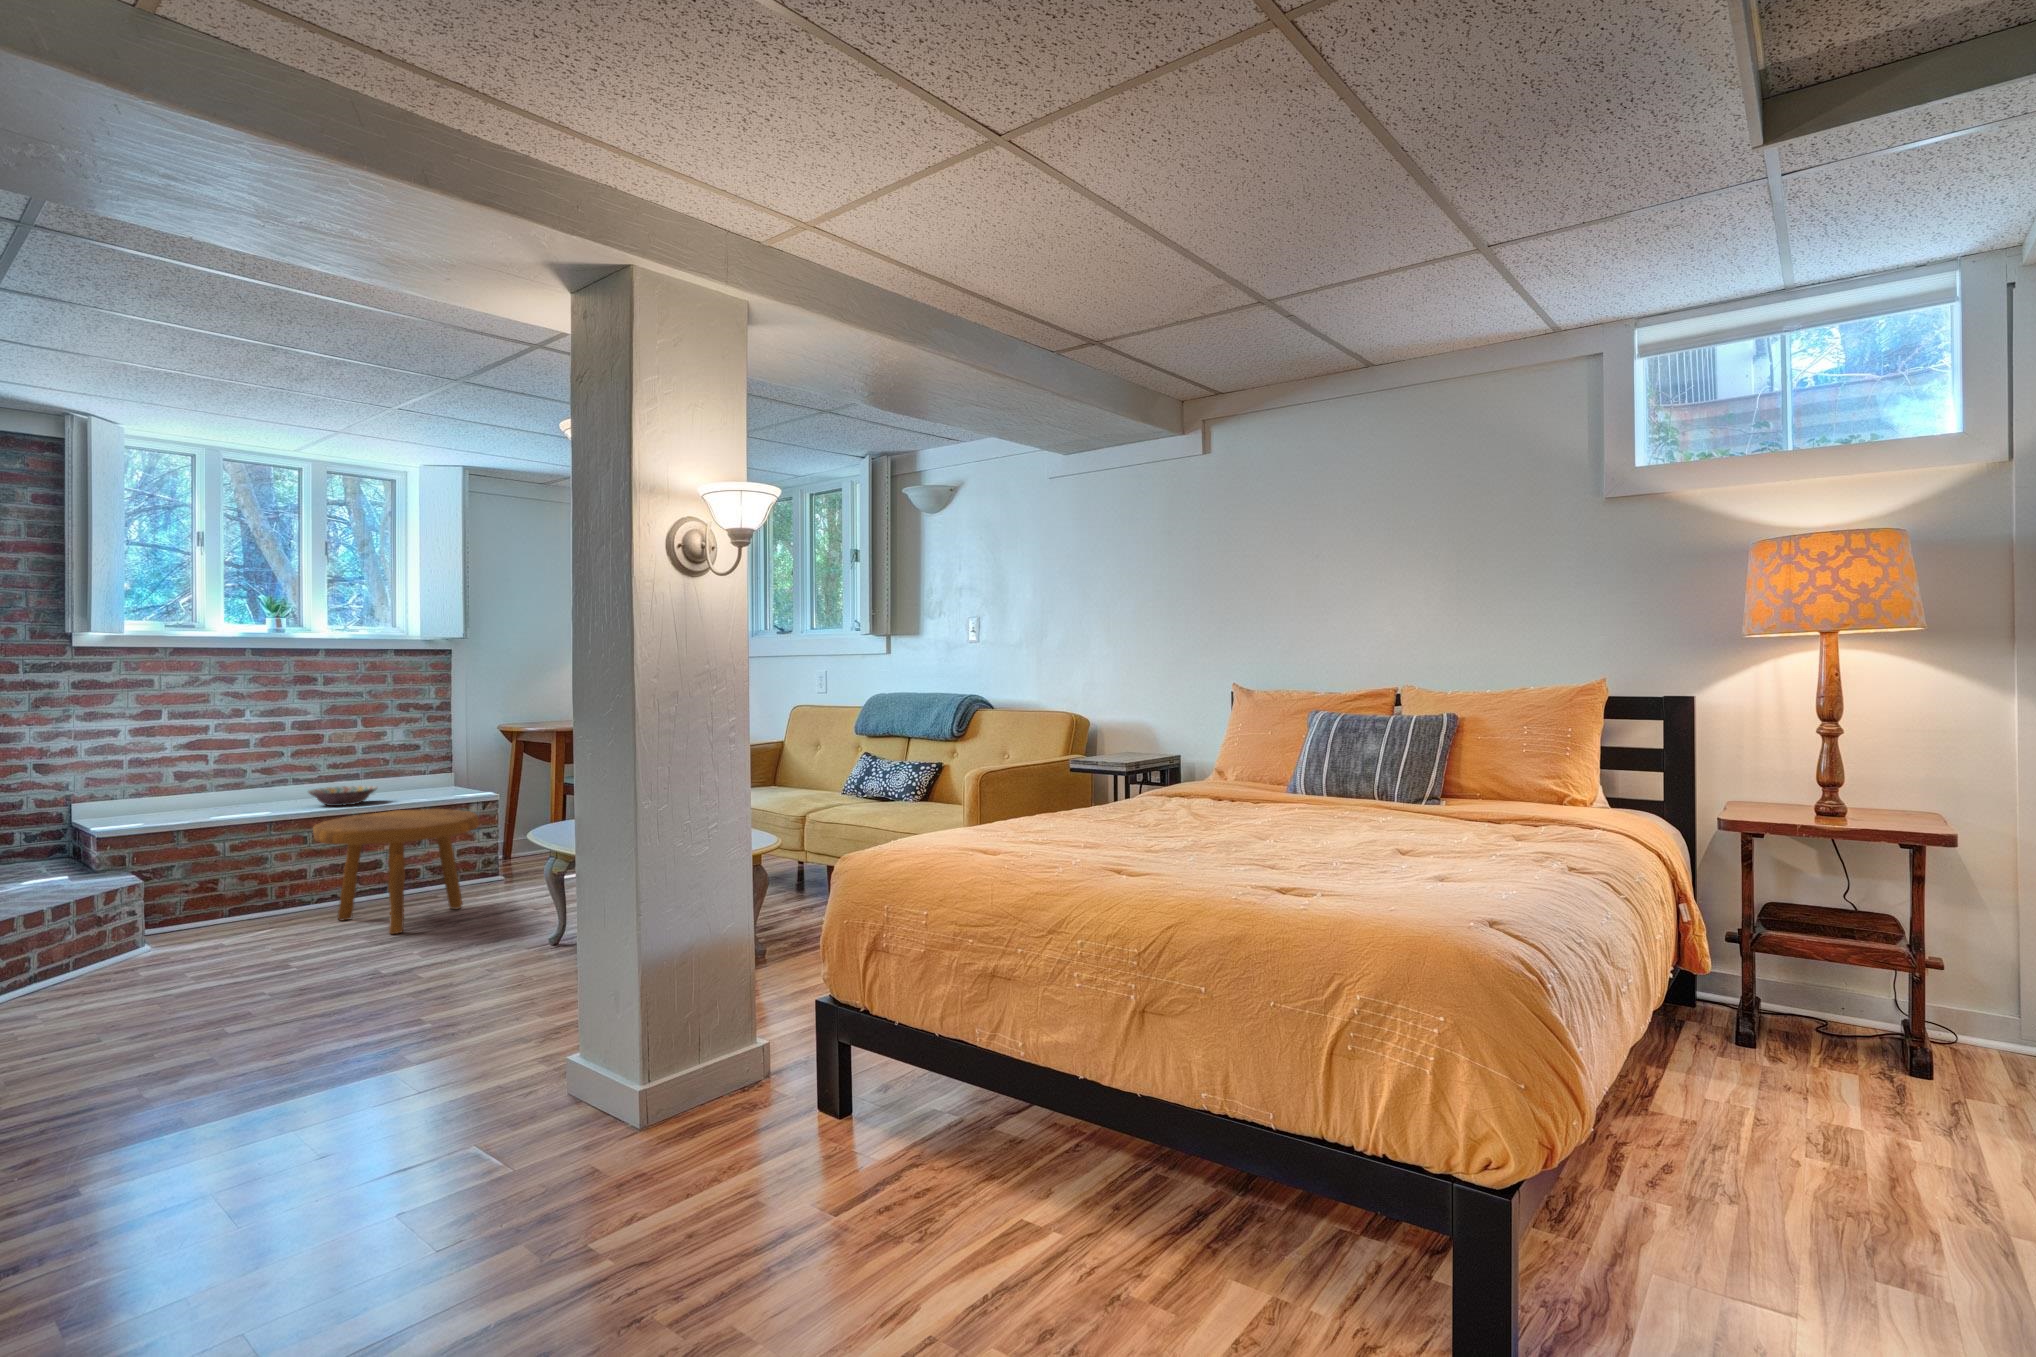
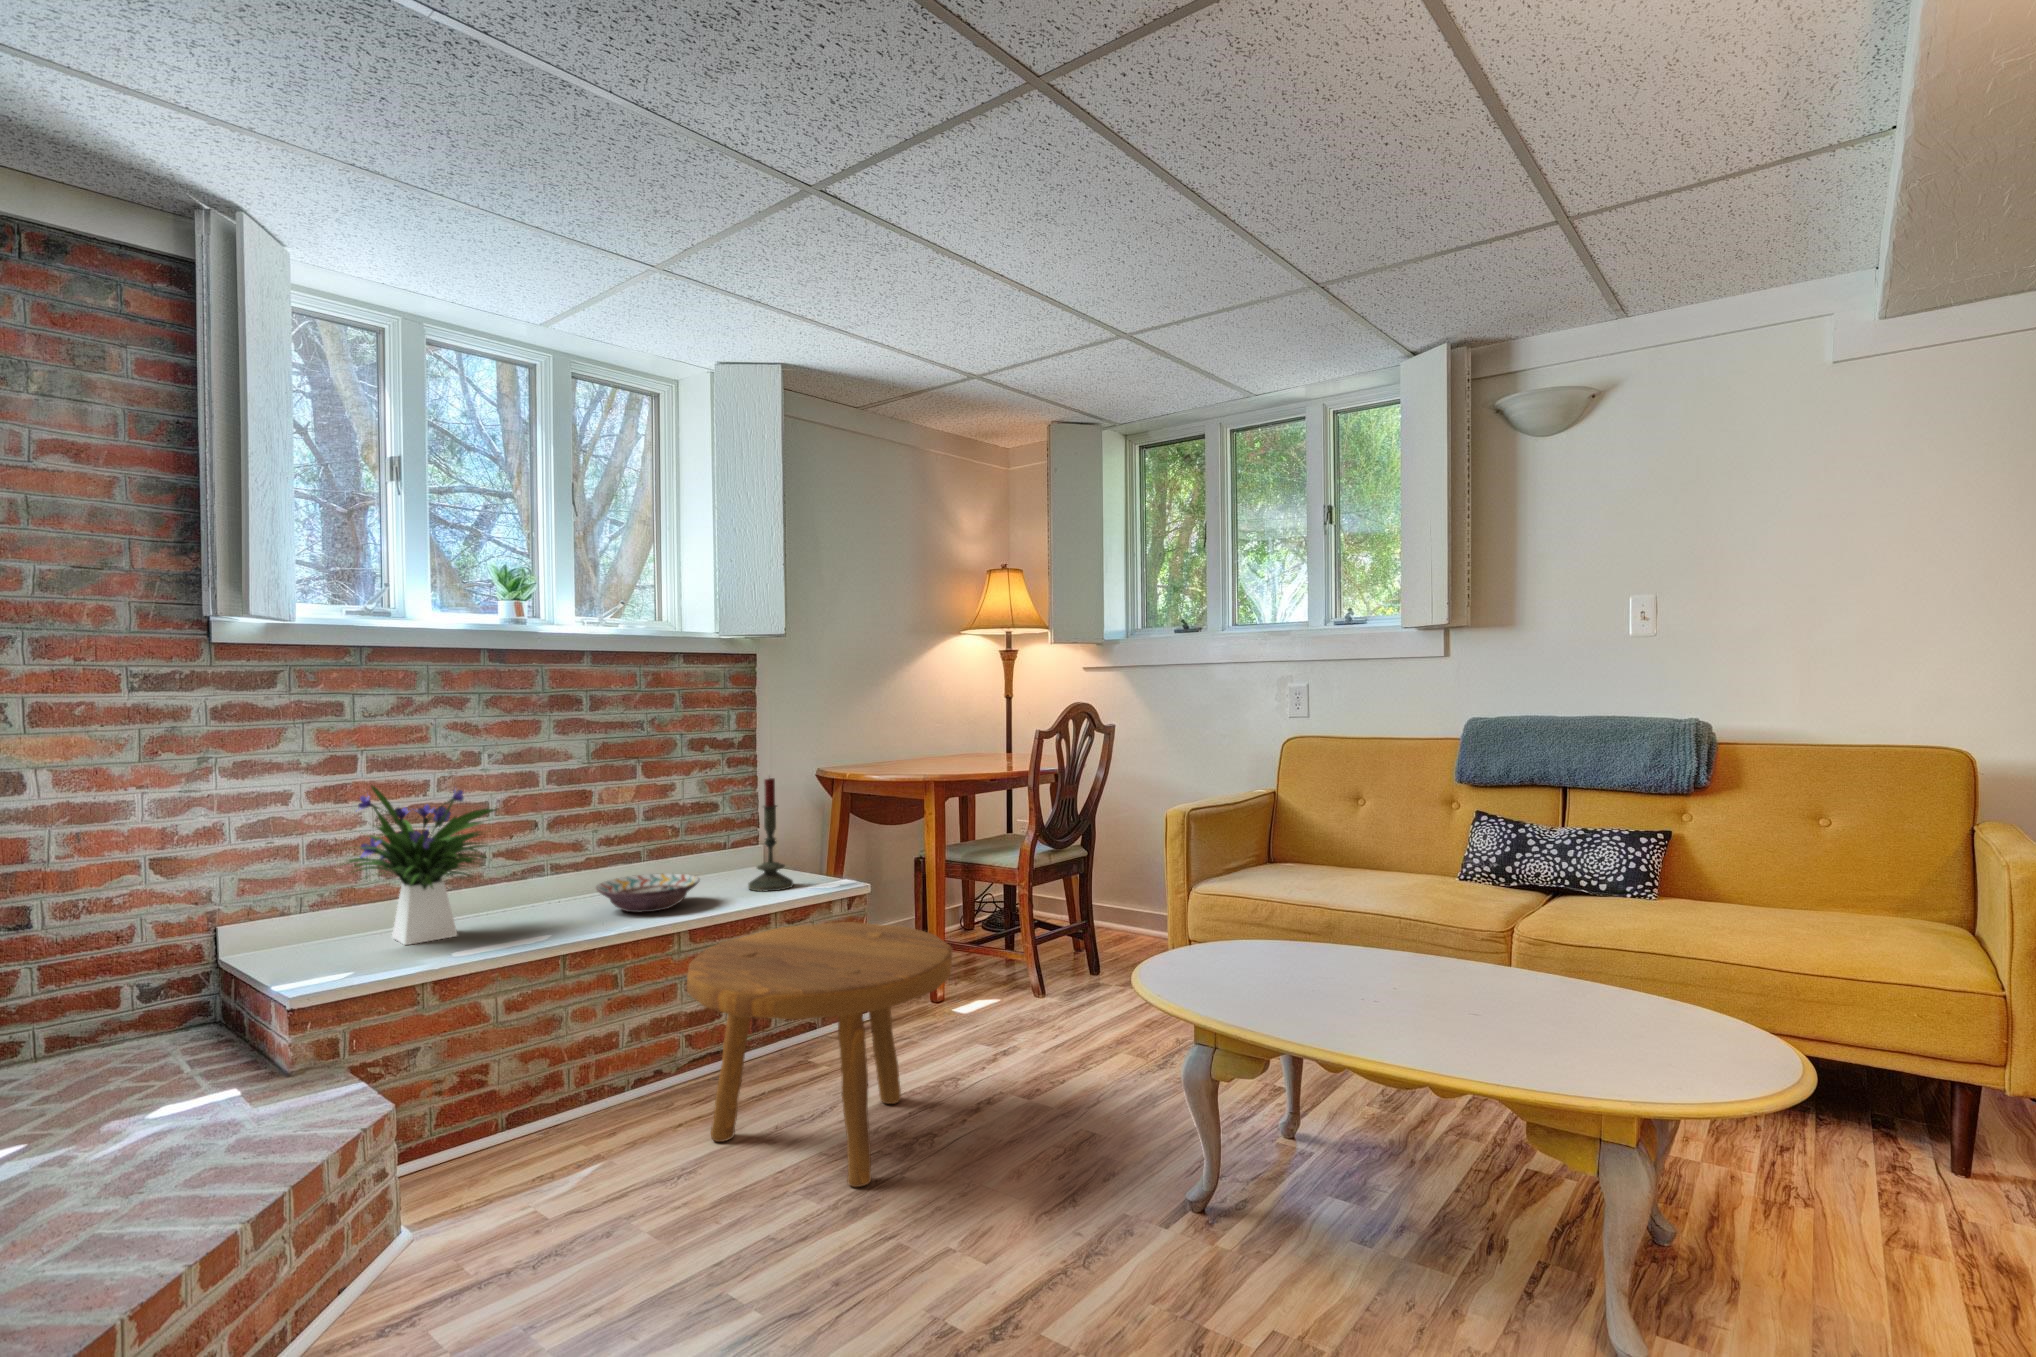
flower arrangement: none [137,726,246,817] -> present [343,786,496,945]
candle: none [420,727,451,798] -> present [748,778,793,892]

